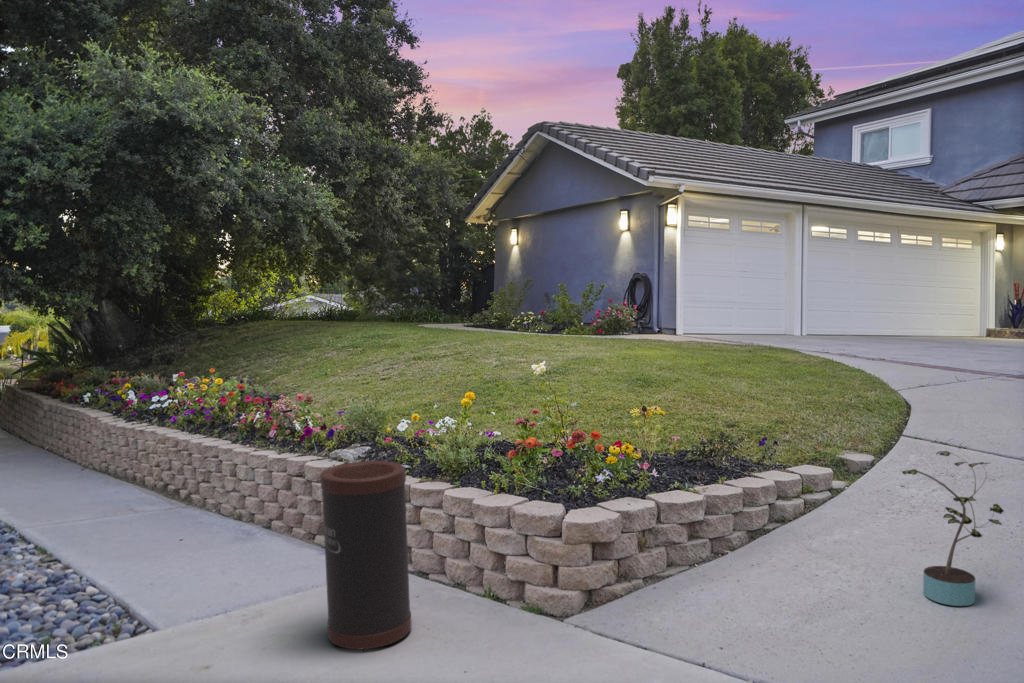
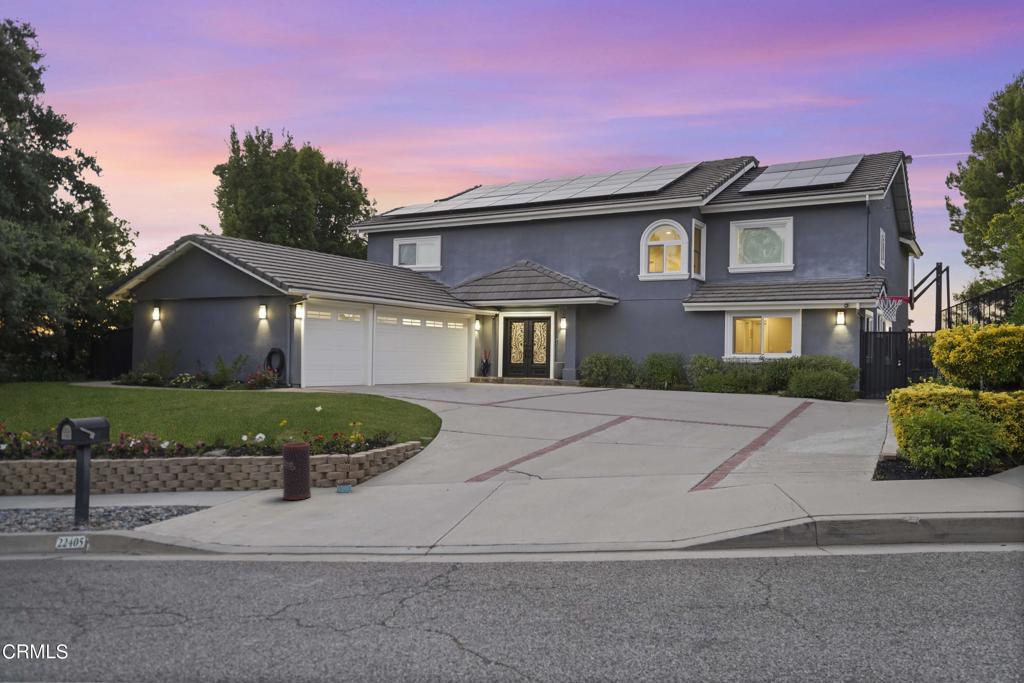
potted plant: present [902,451,1004,606] -> present [331,446,356,493]

